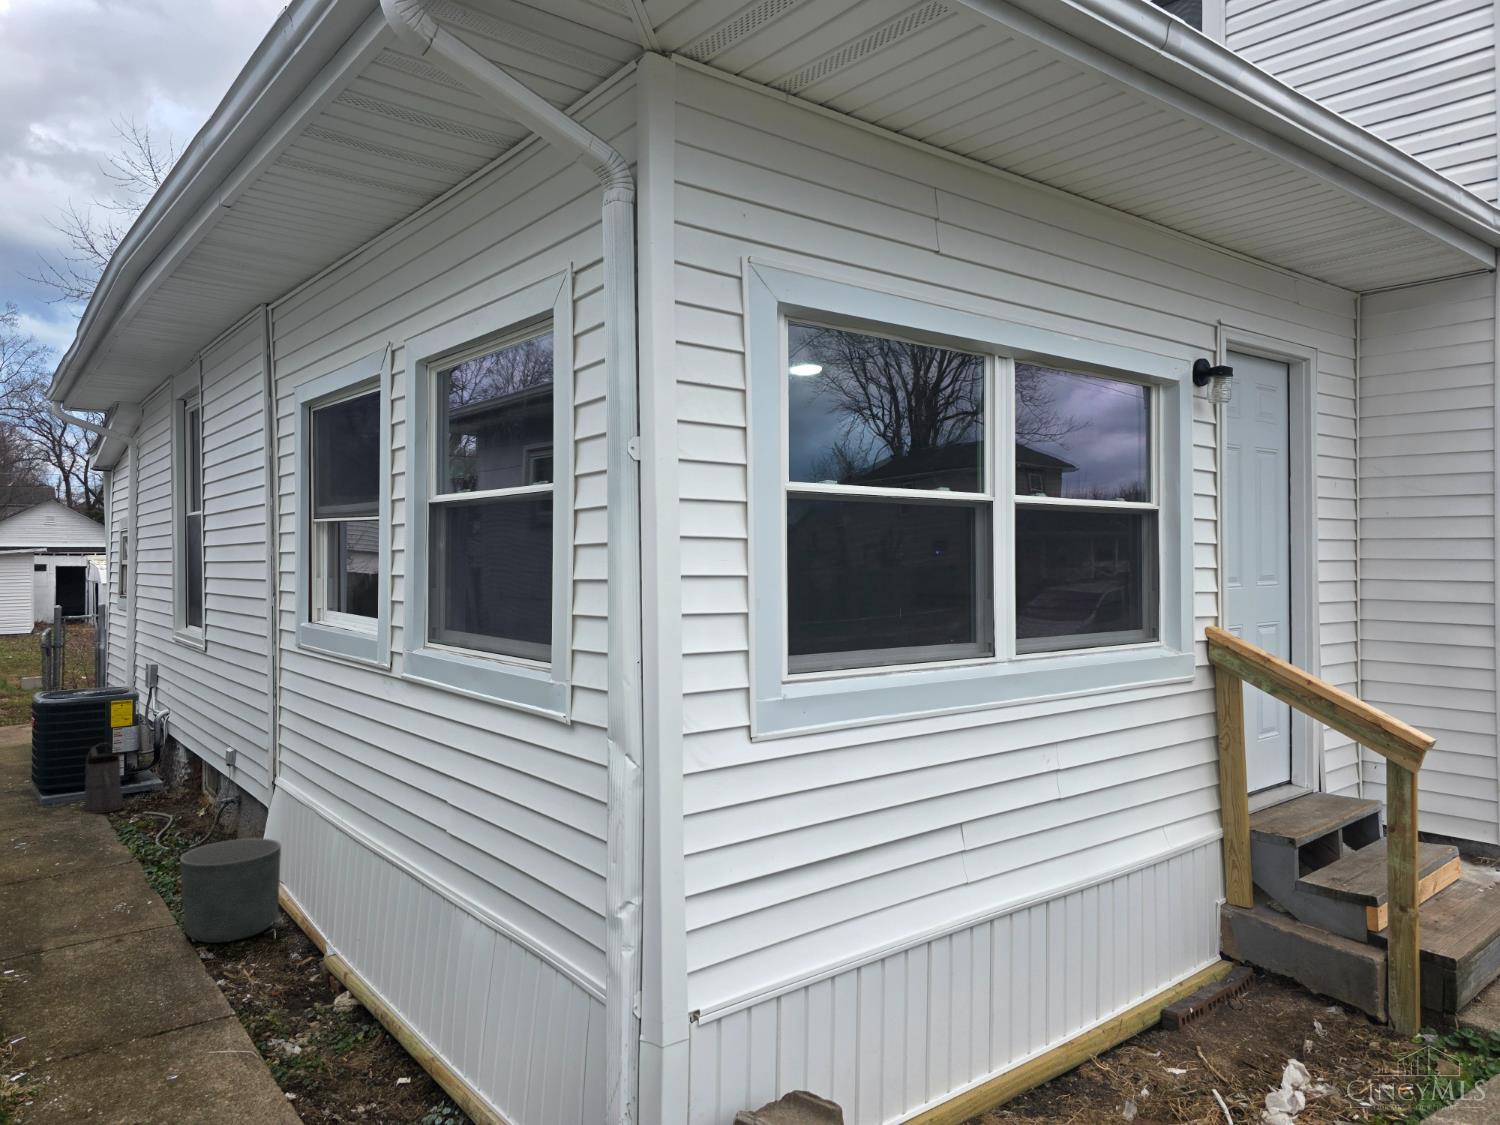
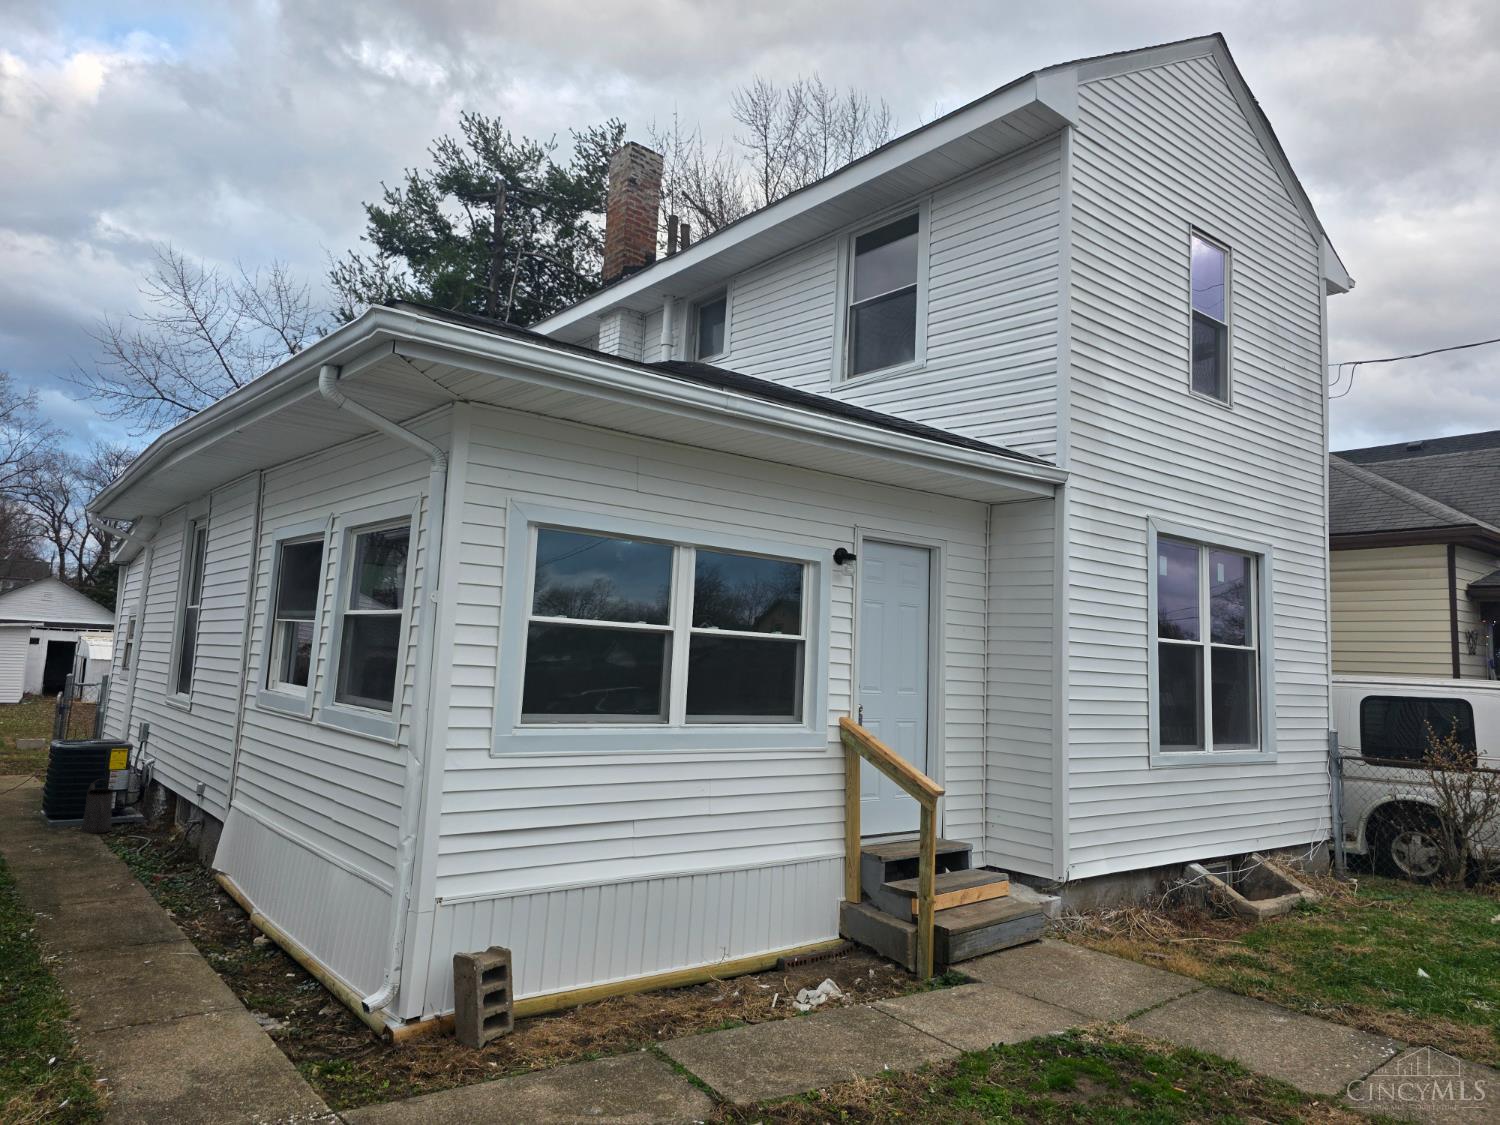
planter: present [180,838,281,943] -> none [159,840,231,907]

